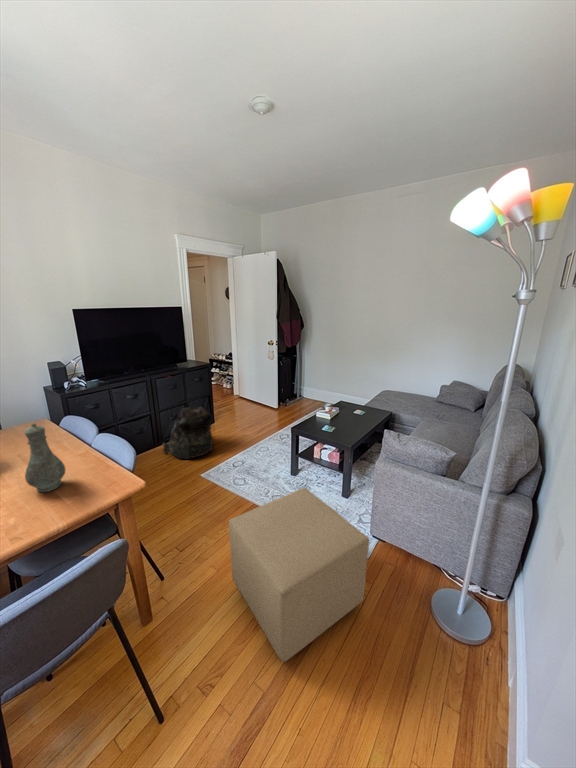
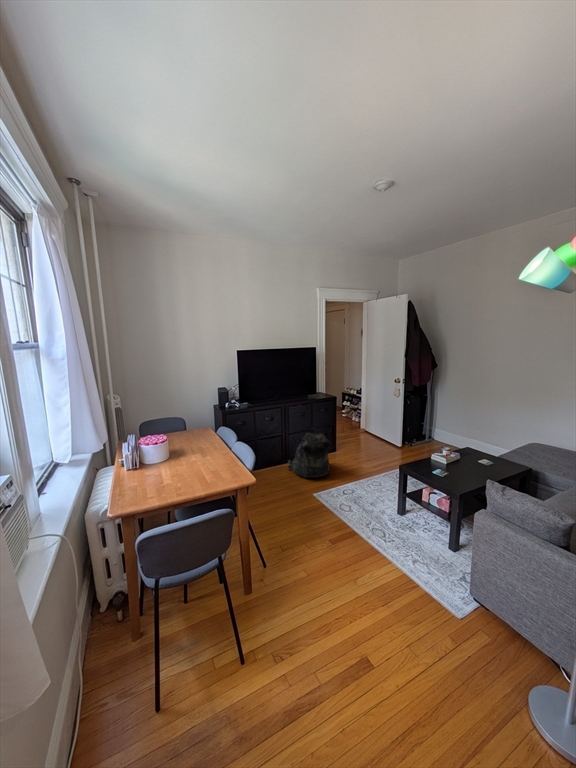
vase: present [25,424,65,492] -> none [188,425,210,472]
ottoman: present [229,488,369,662] -> none [317,522,447,673]

